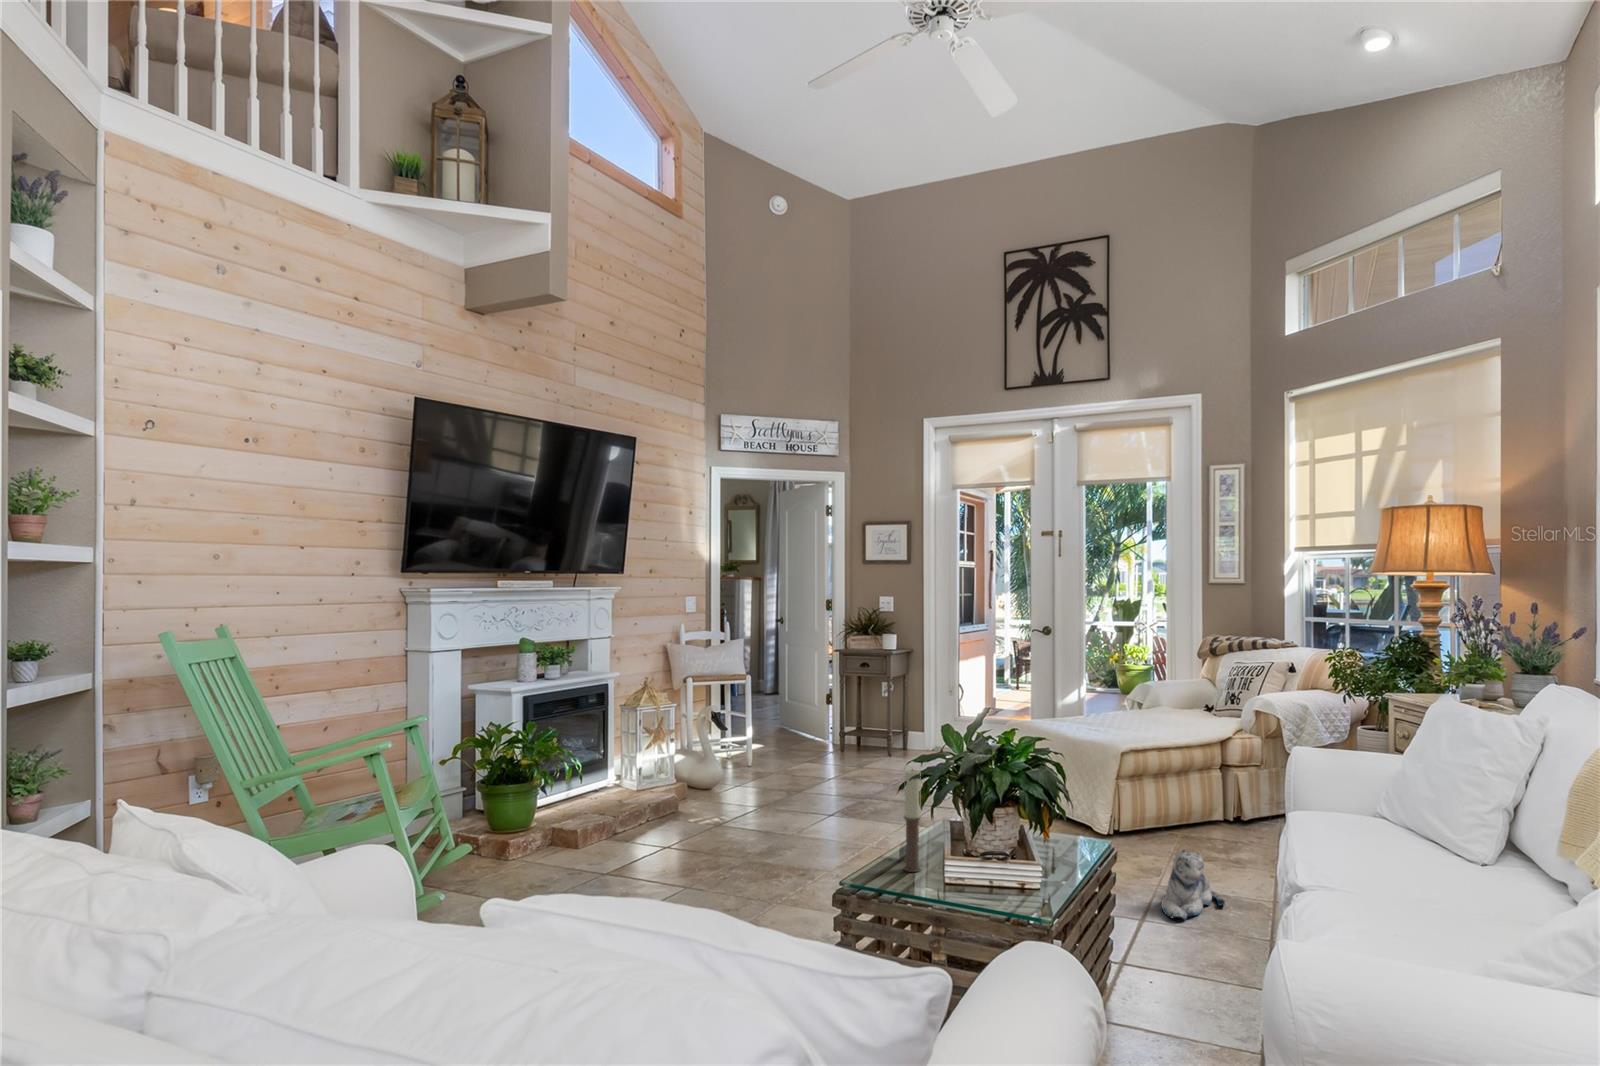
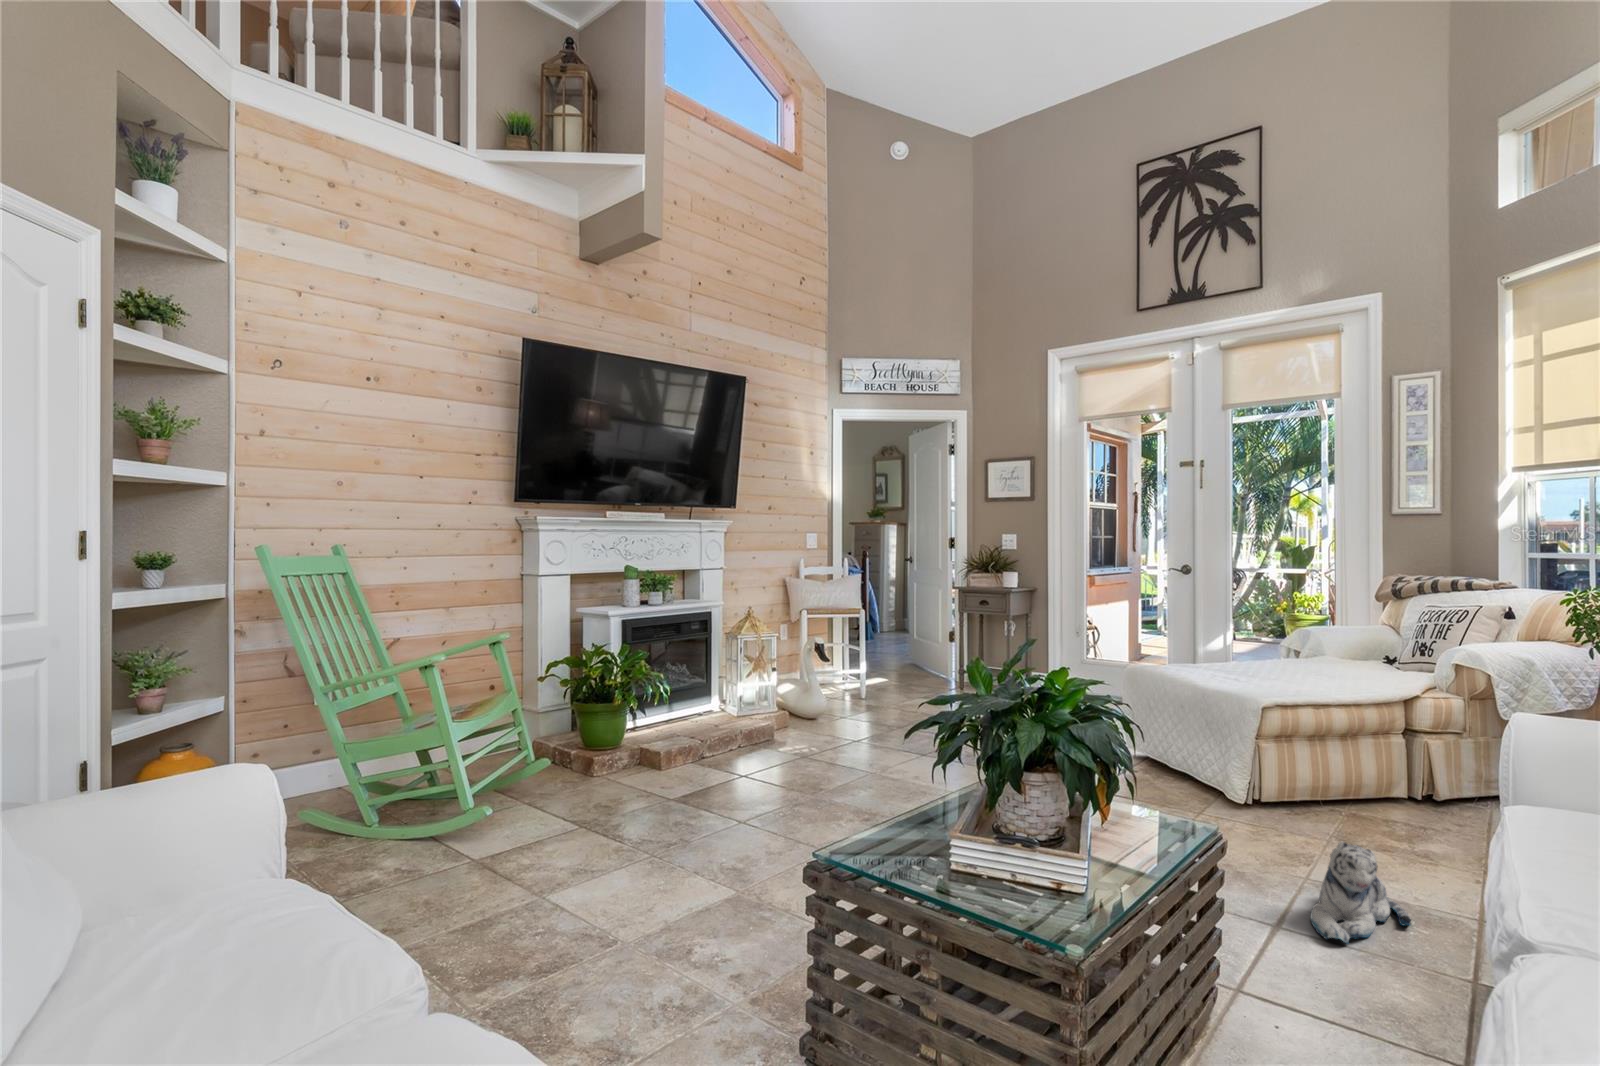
candle: present [904,769,921,872] -> none [877,706,903,860]

